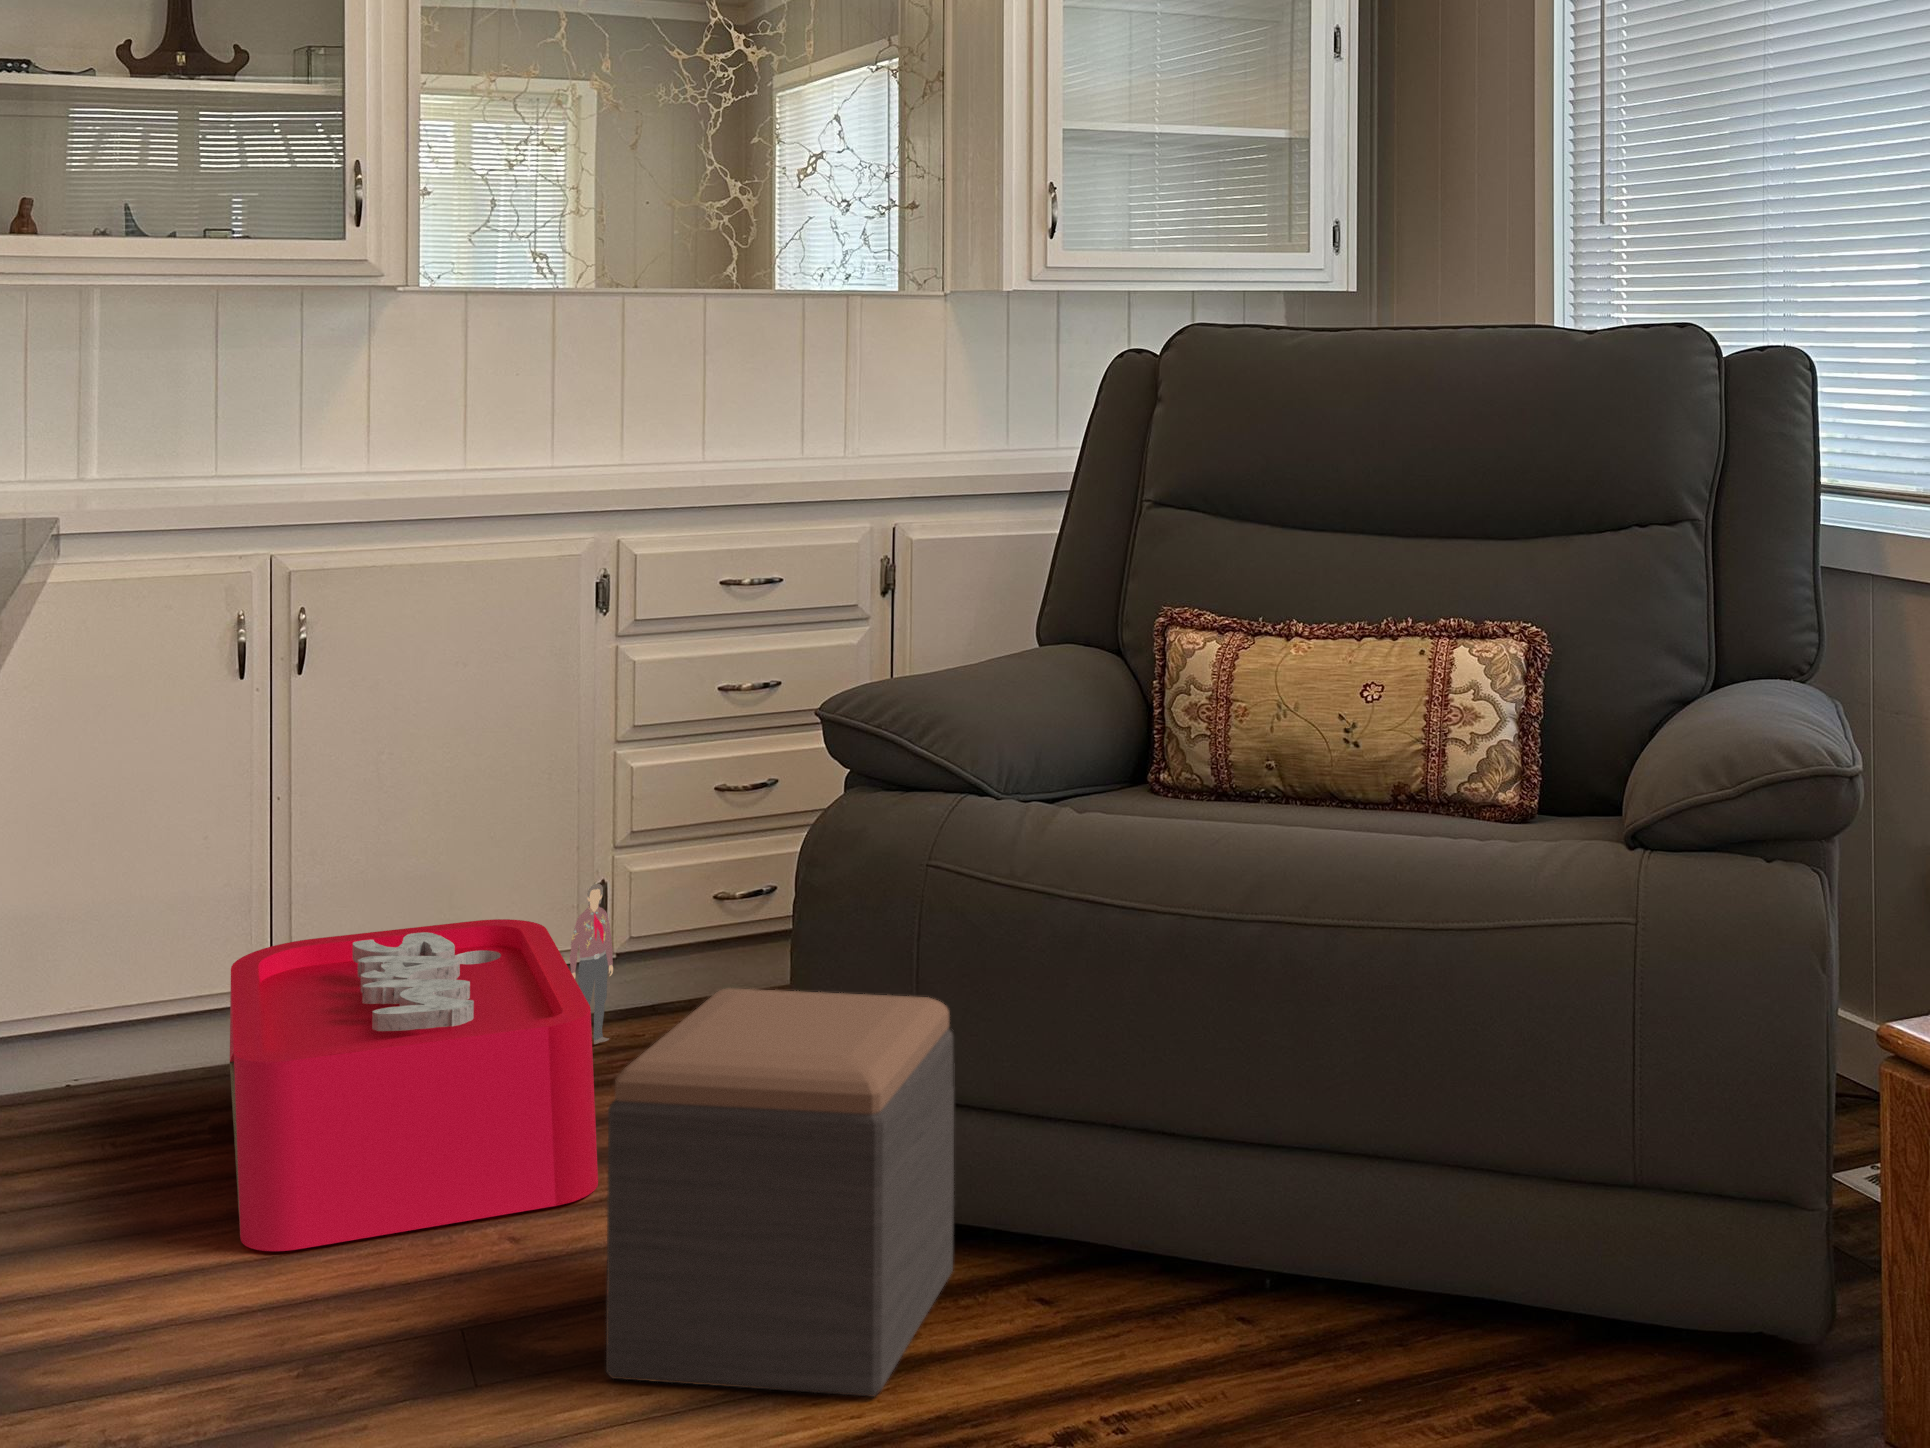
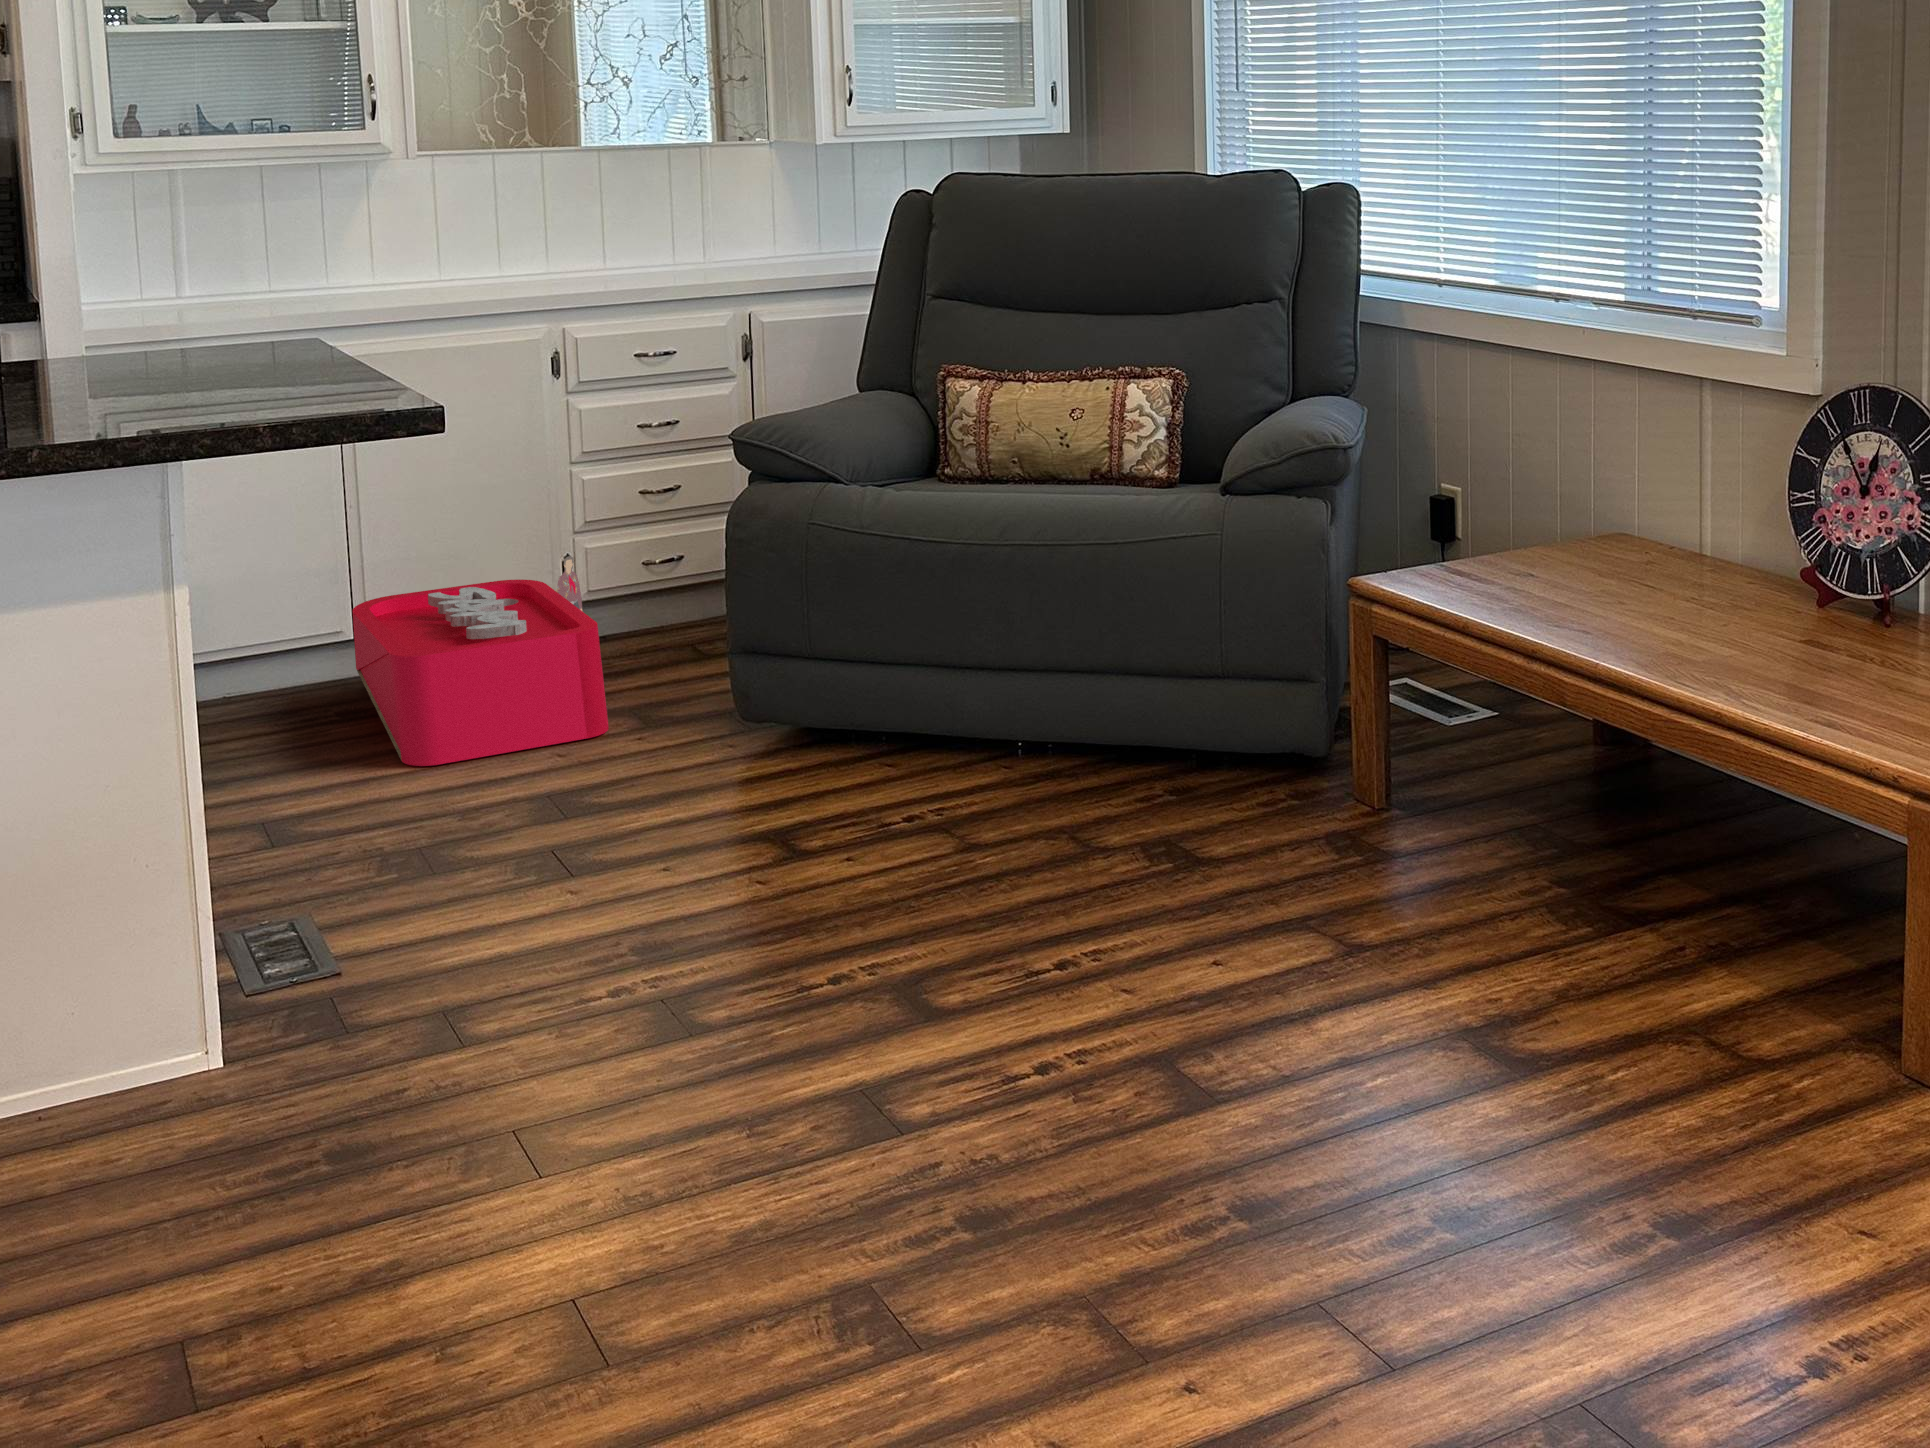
footstool: present [606,988,955,1397] -> none [644,600,838,808]

